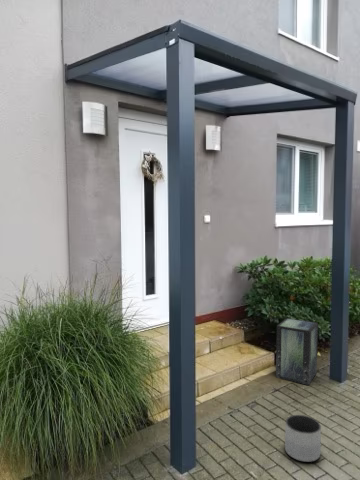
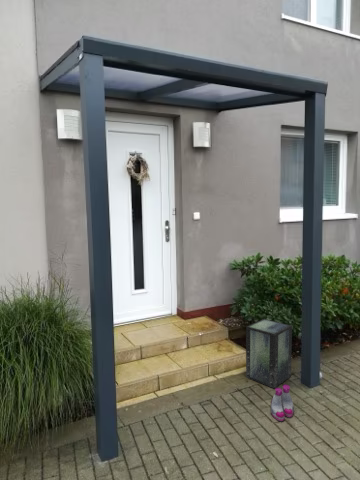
boots: none [317,378,340,415] -> present [271,384,294,421]
planter: present [285,415,321,462] -> none [210,418,243,465]

